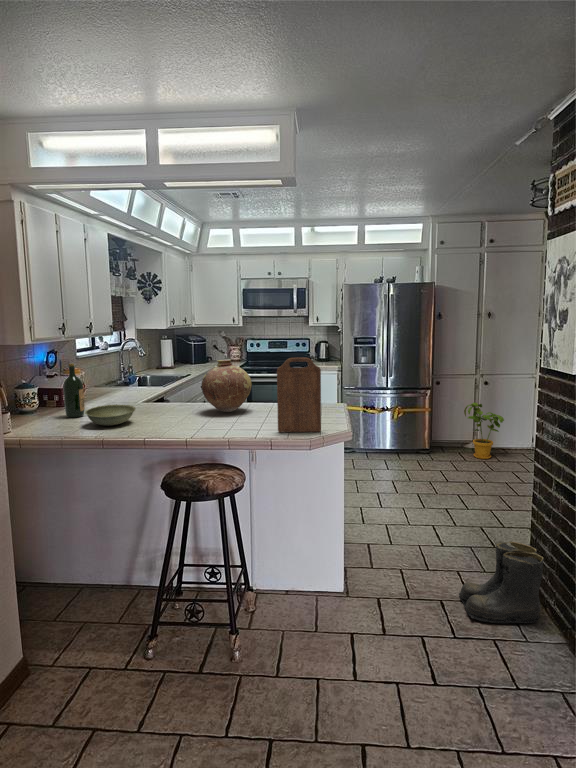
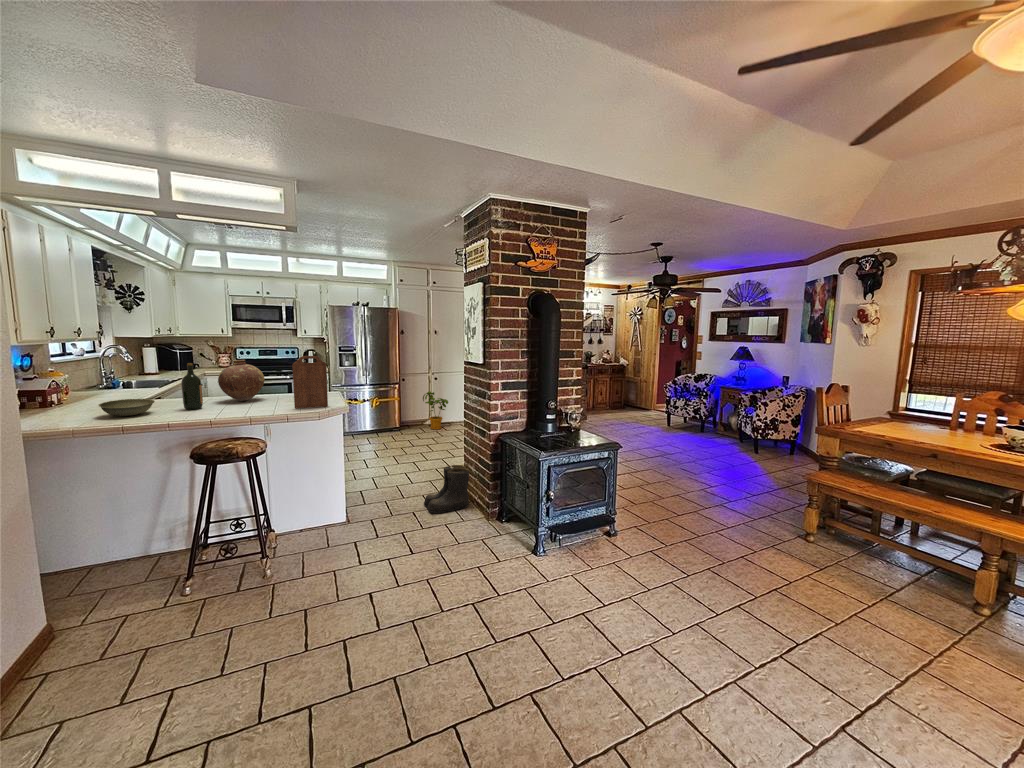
wine bottle: present [63,363,85,418] -> present [181,363,203,410]

